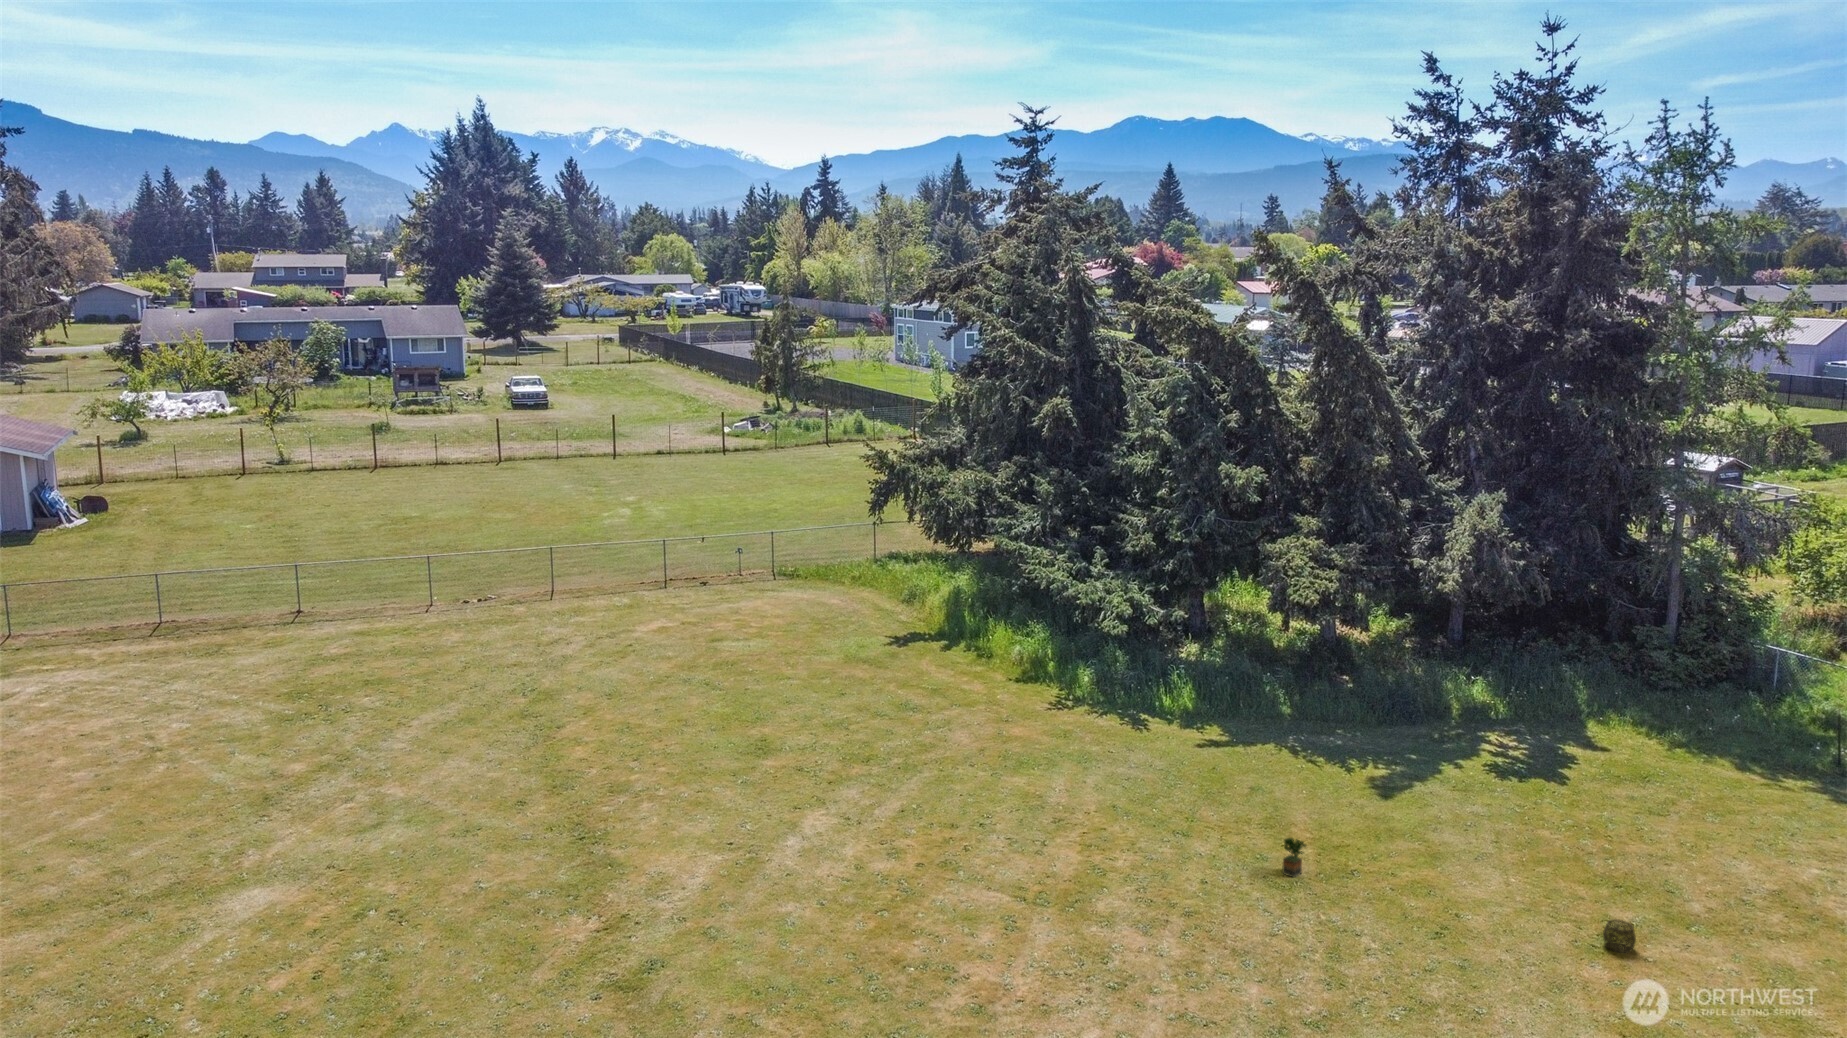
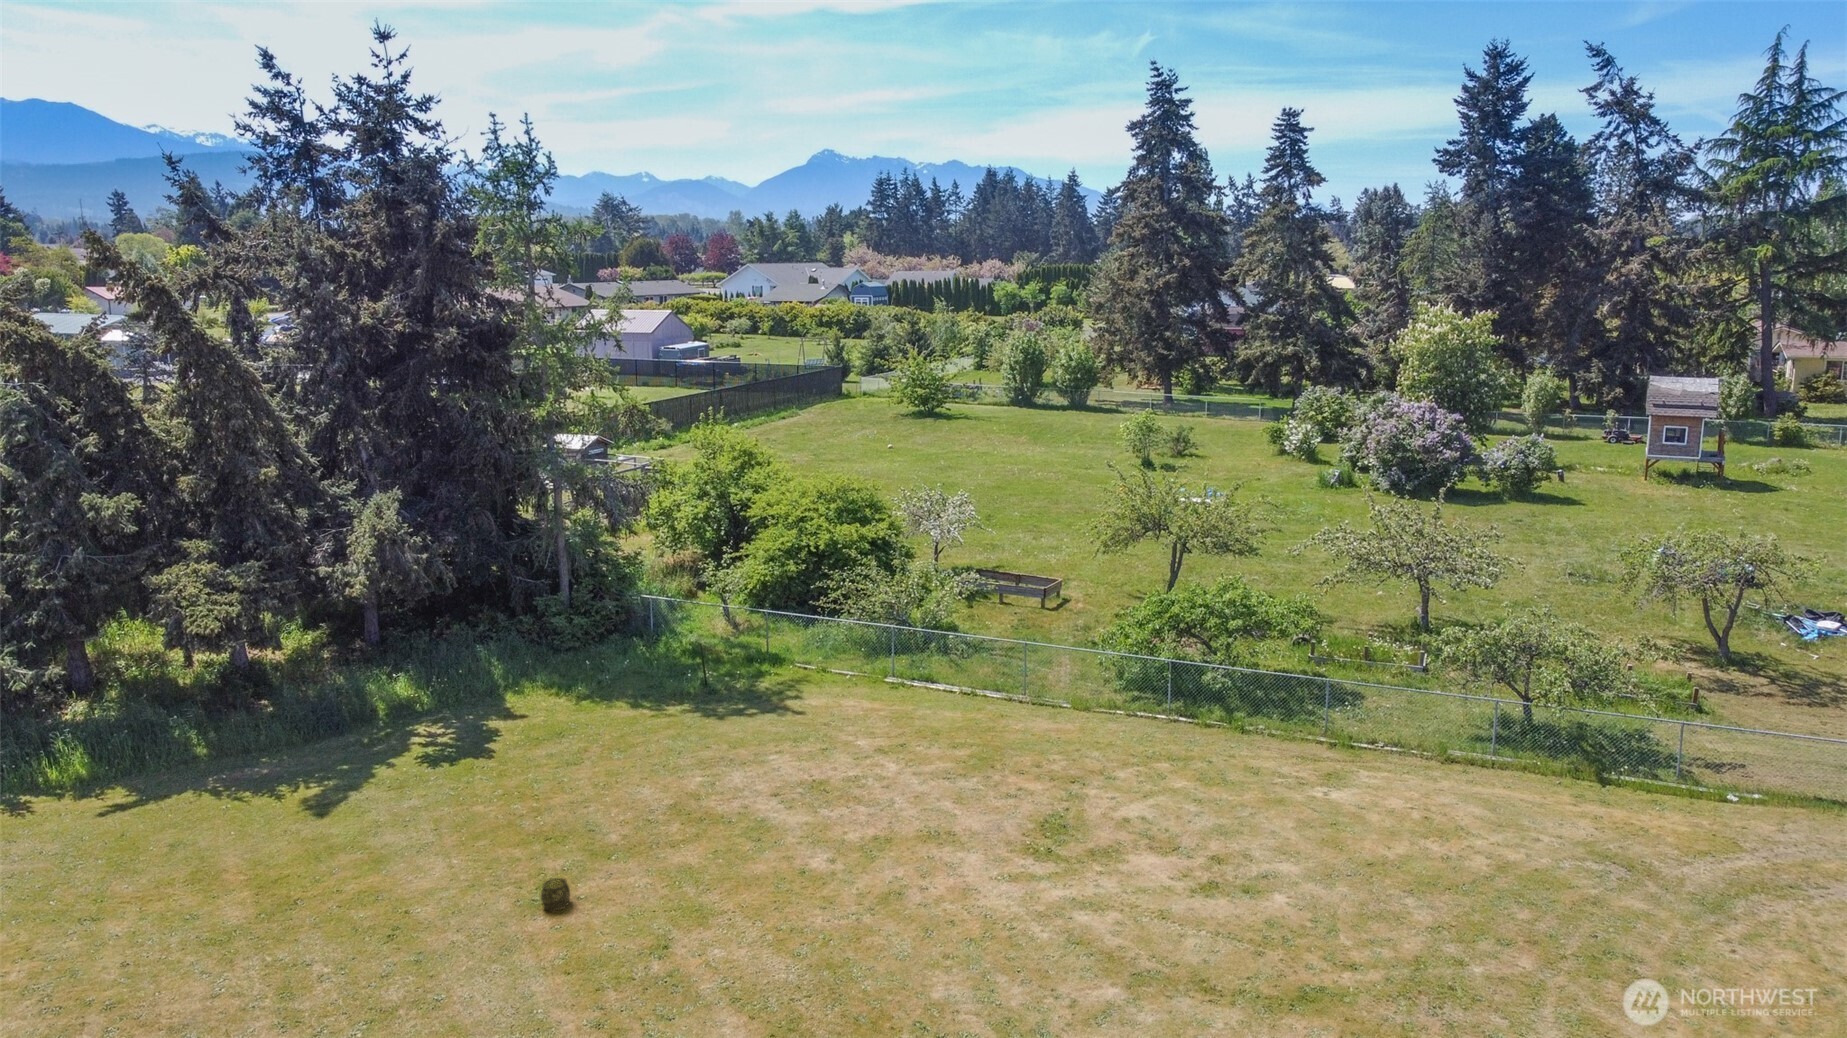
potted tree: present [1283,838,1306,877] -> none [177,917,211,965]

